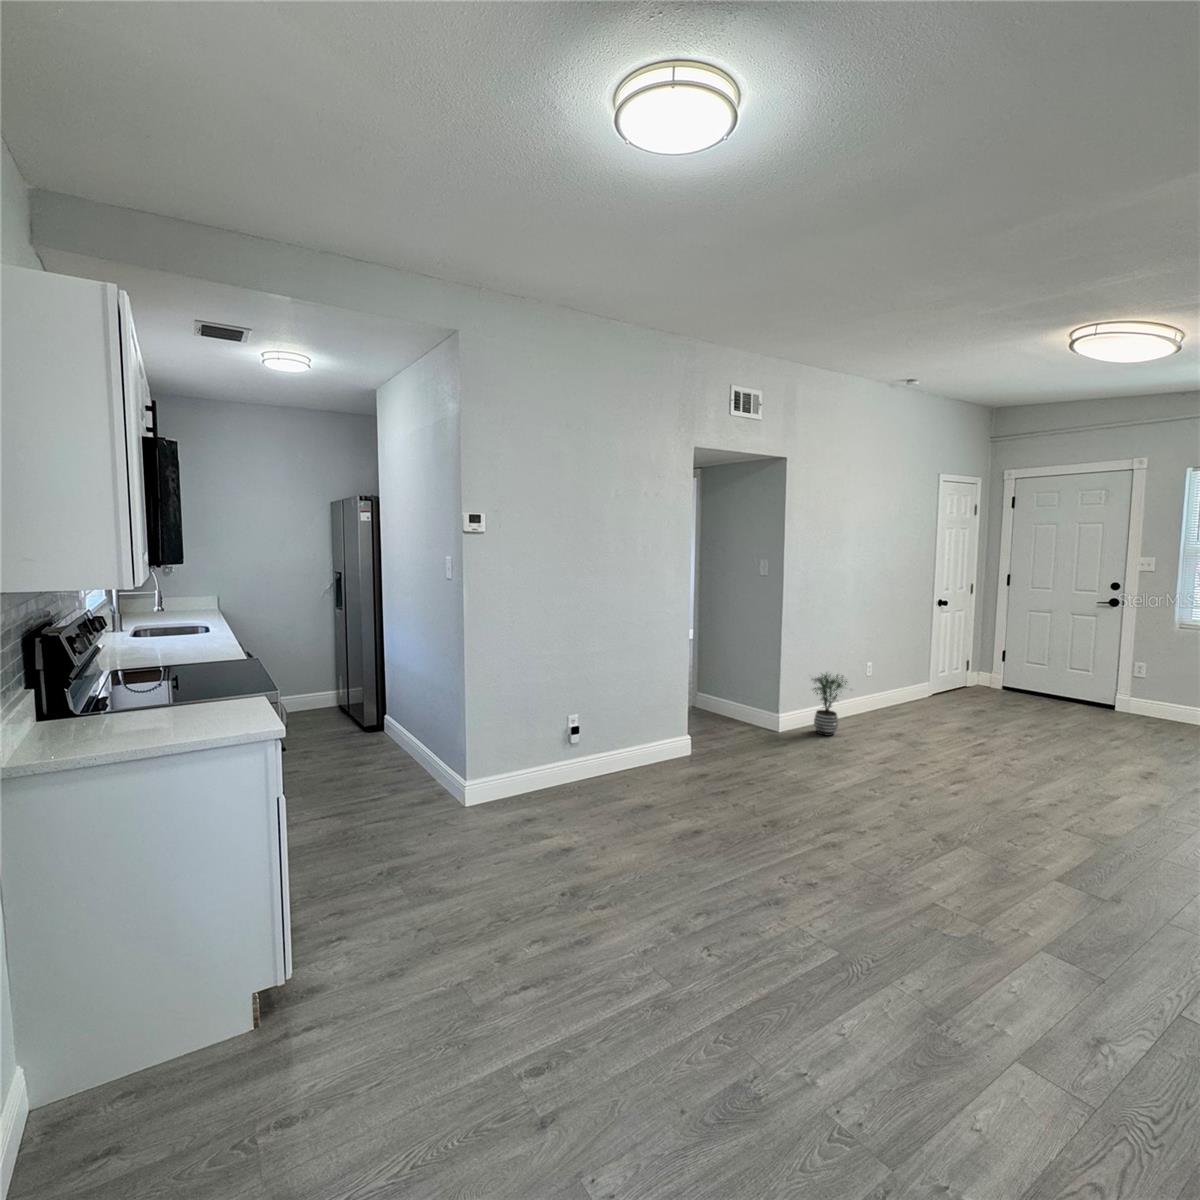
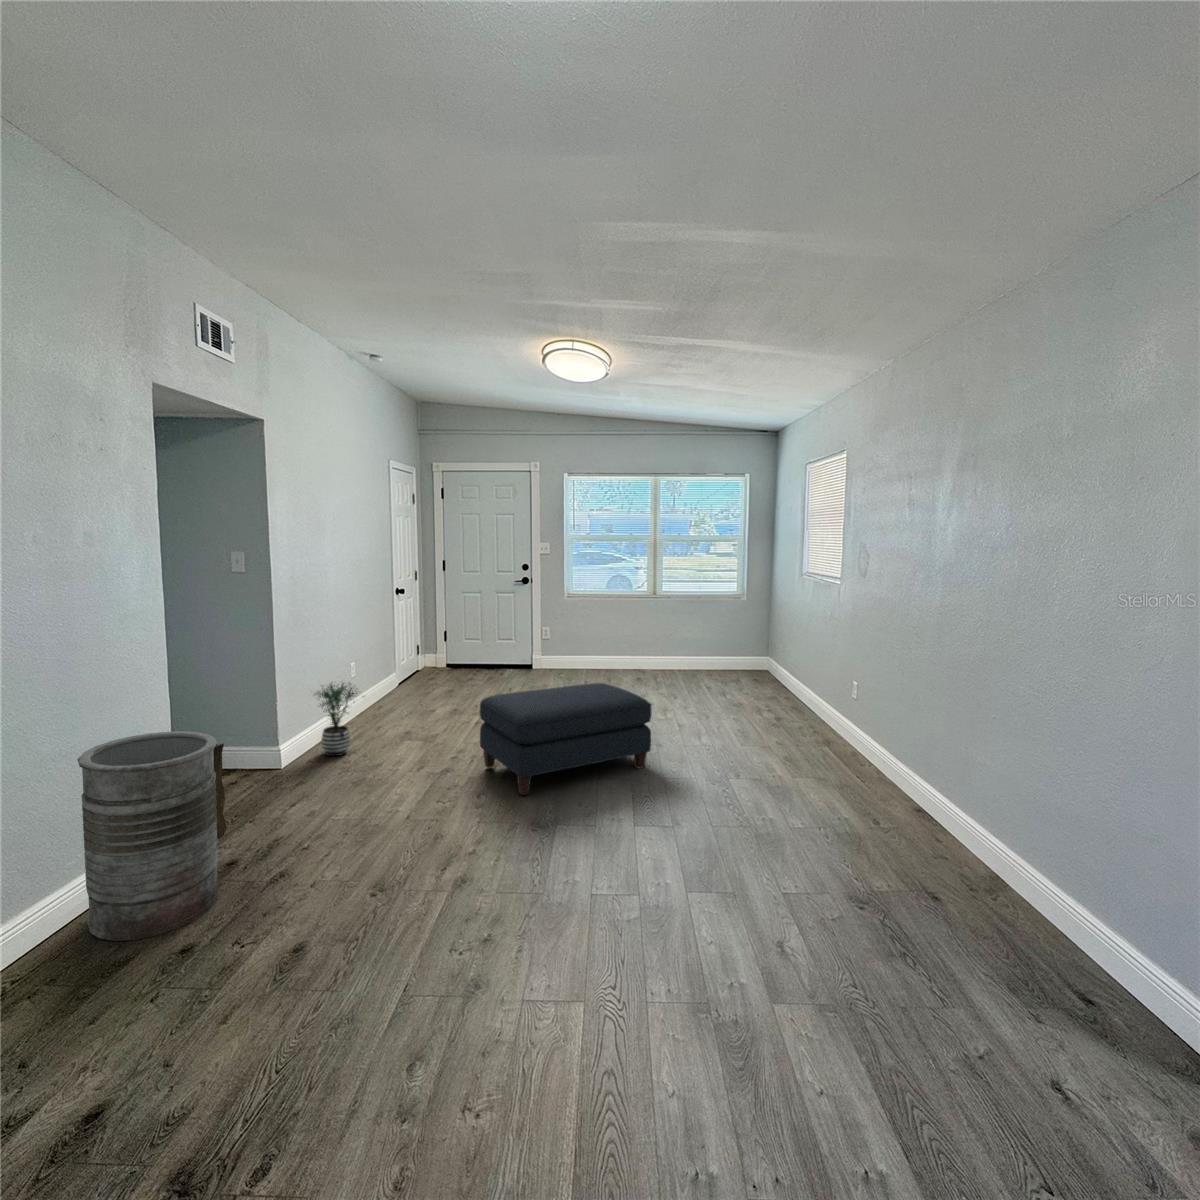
trash can: none [619,672,705,794] -> present [77,731,226,941]
ottoman: none [939,711,1167,847] -> present [480,683,652,795]

